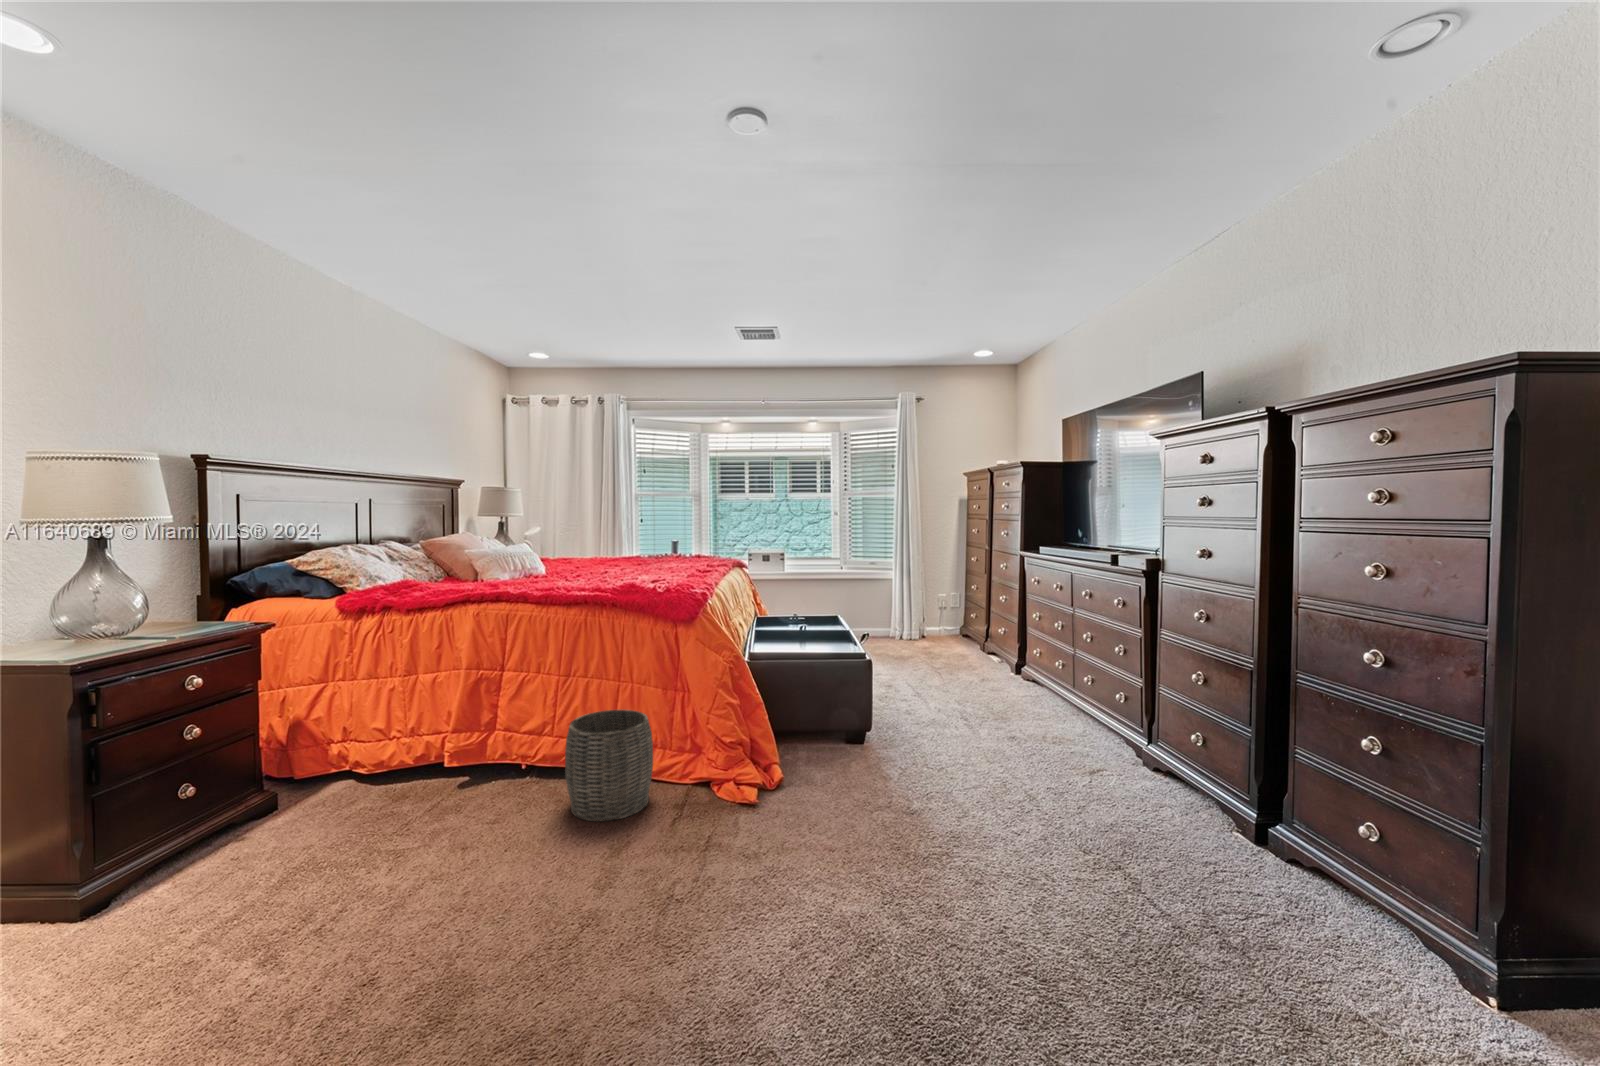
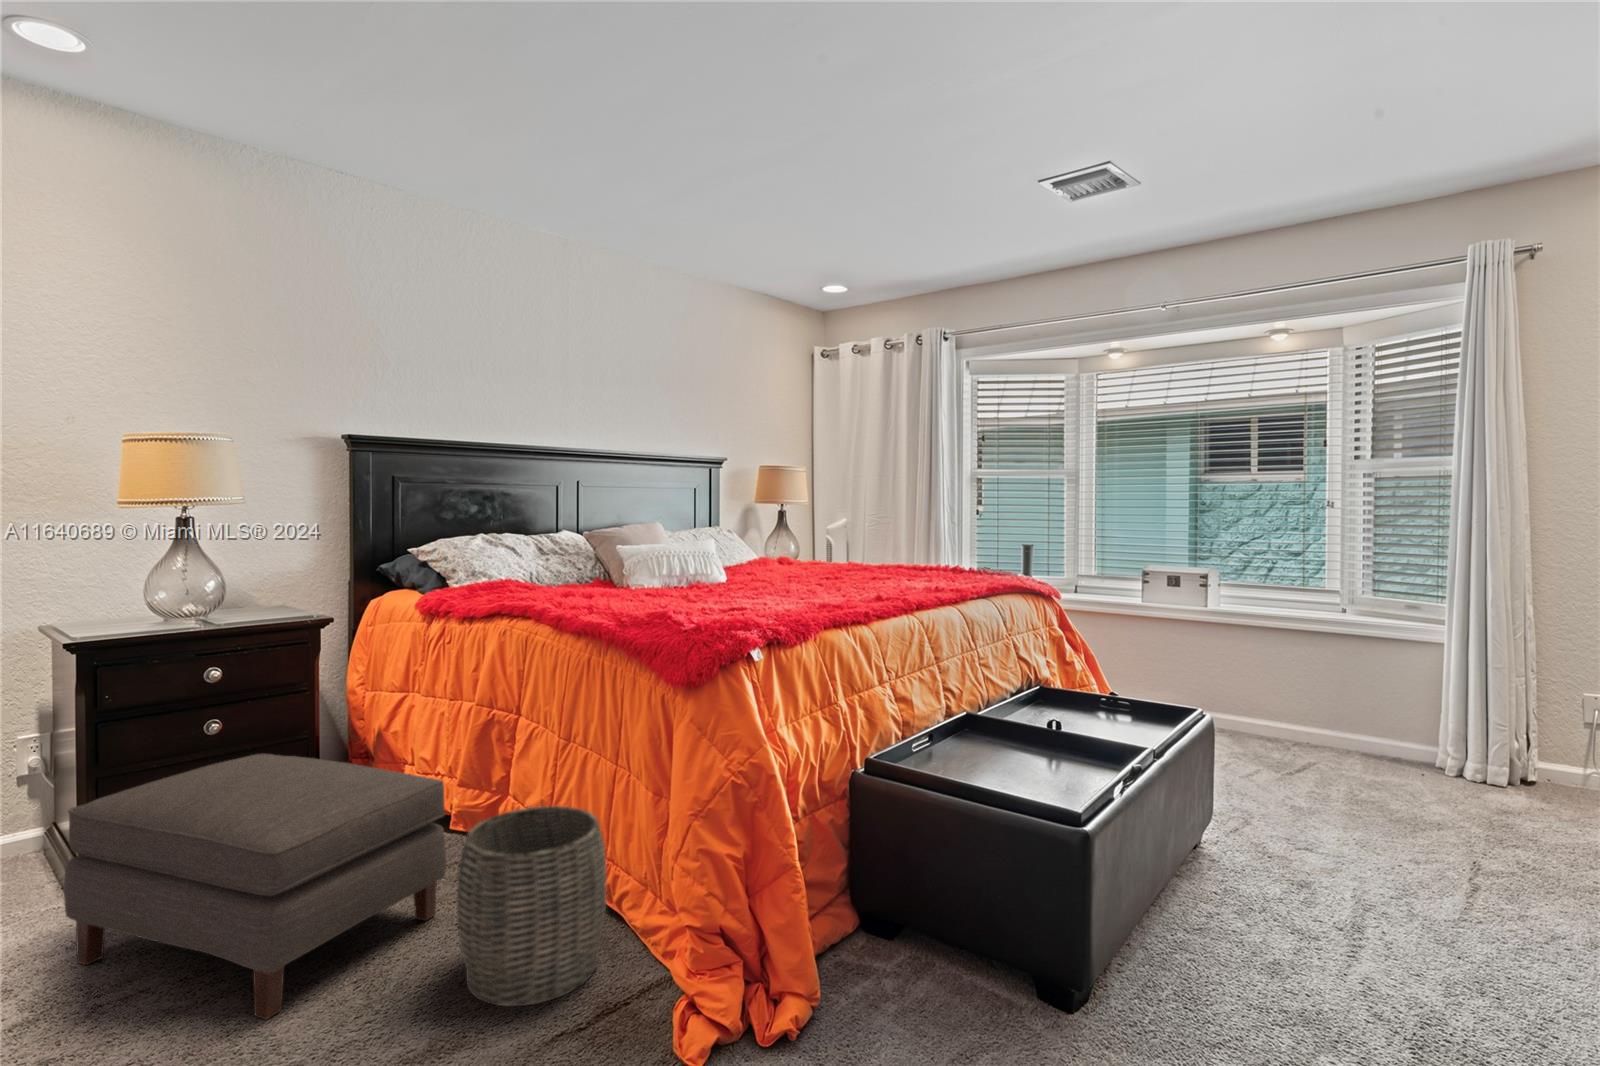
ottoman: none [229,715,509,914] -> present [64,754,446,1019]

